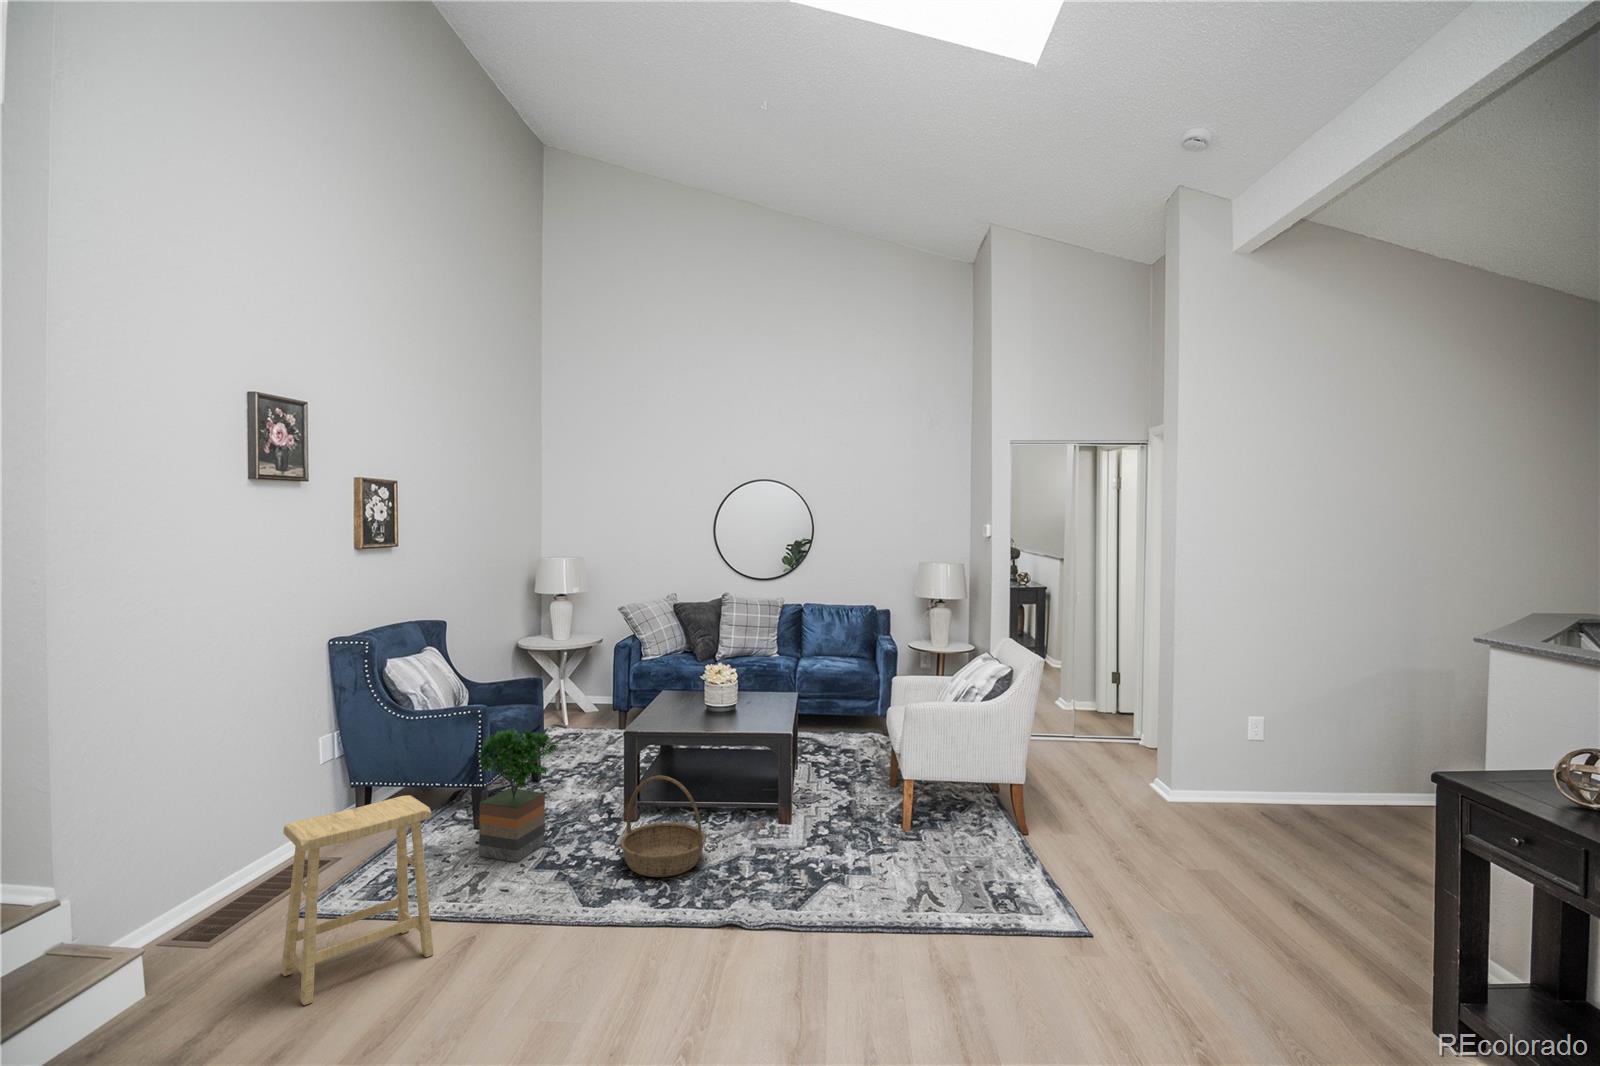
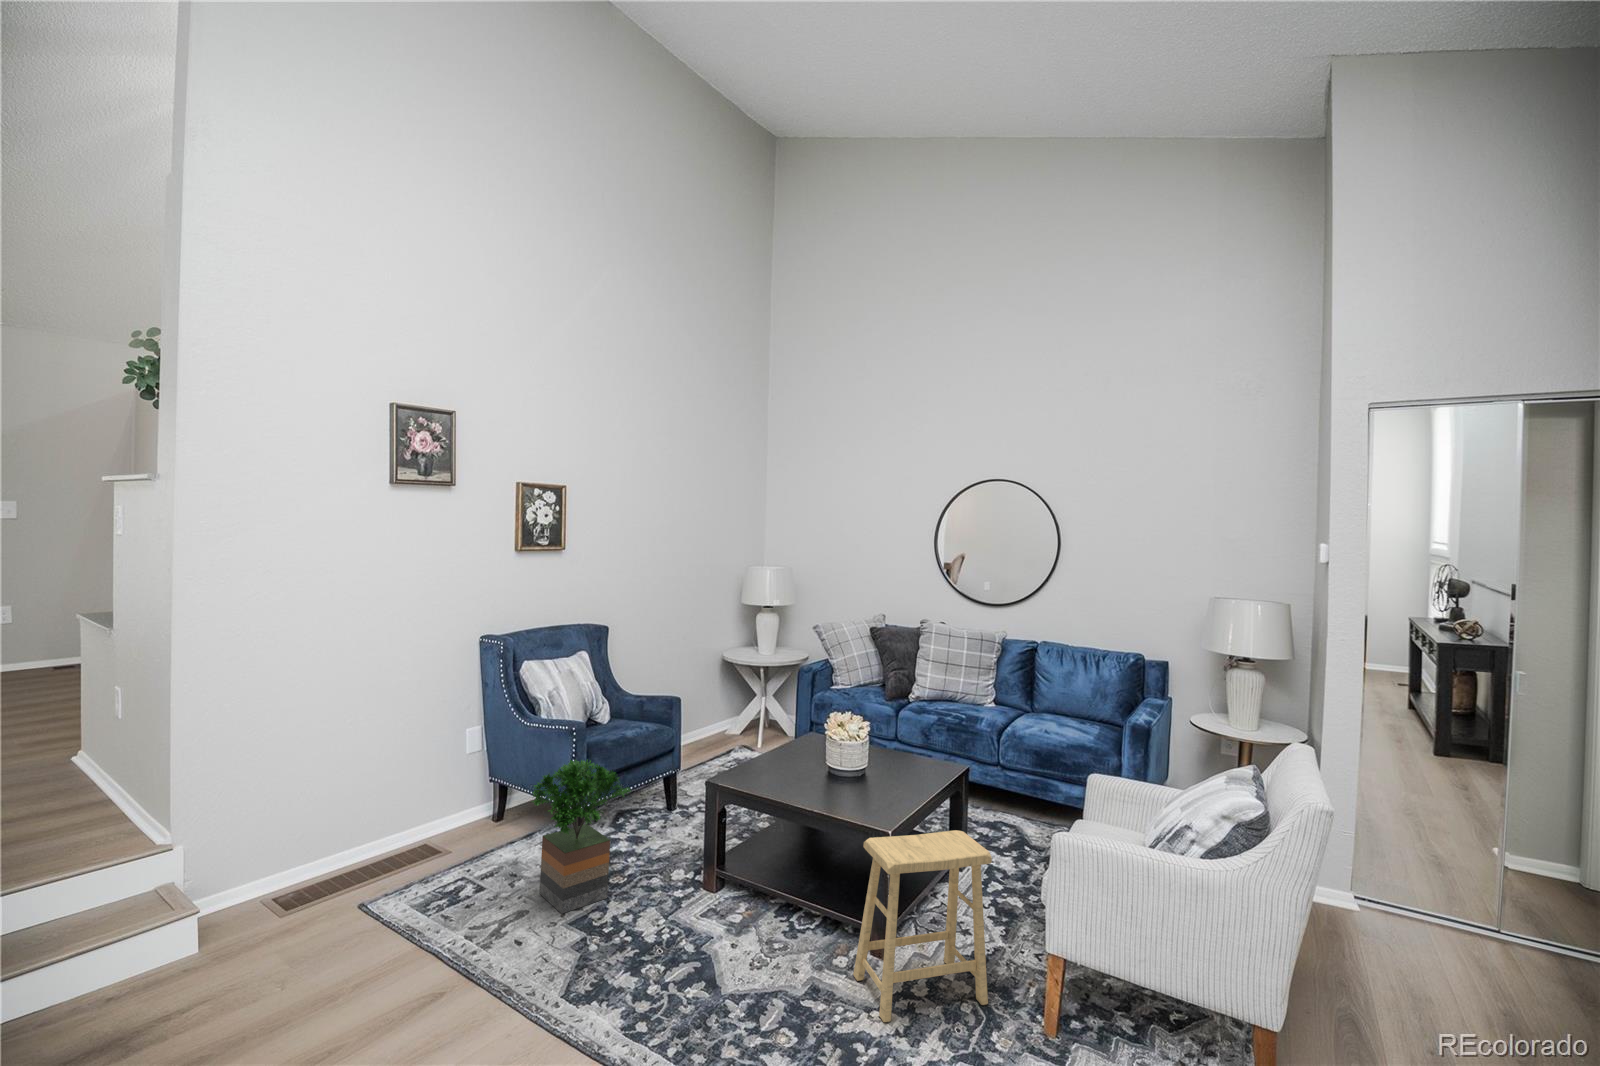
basket: present [620,775,706,877] -> none [642,857,749,994]
footstool: present [281,795,434,1005] -> present [853,830,992,1022]

